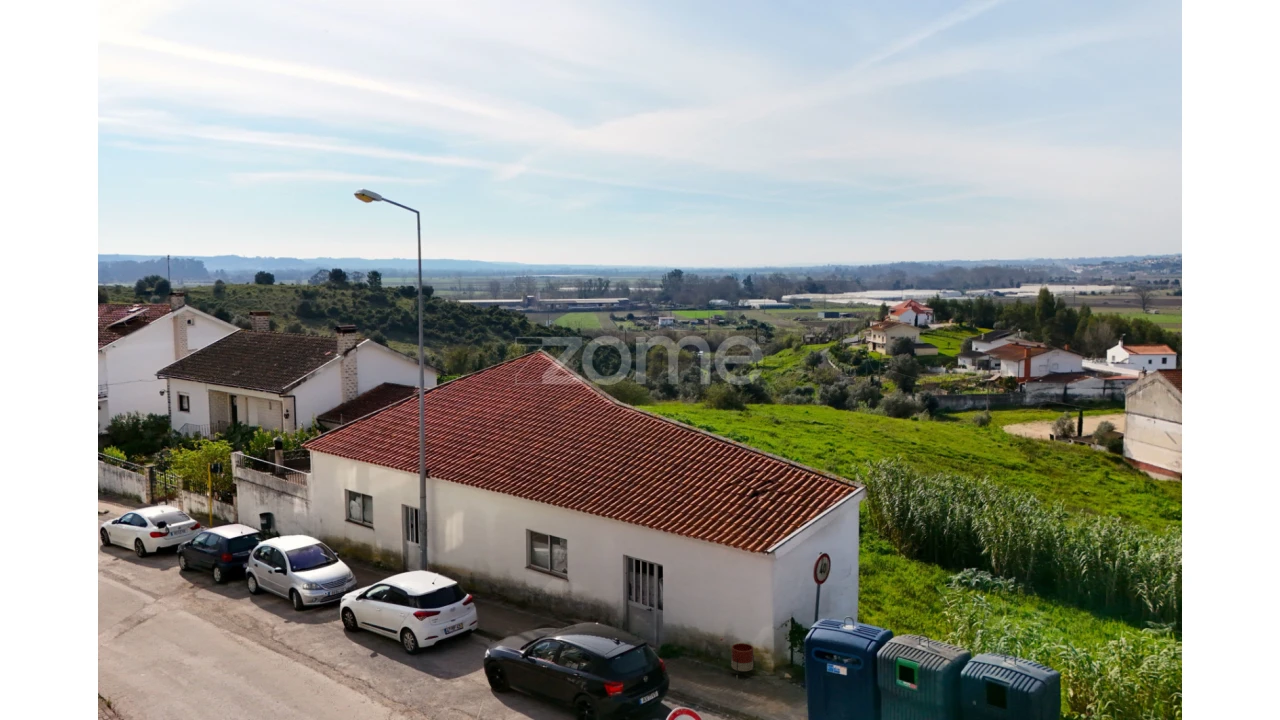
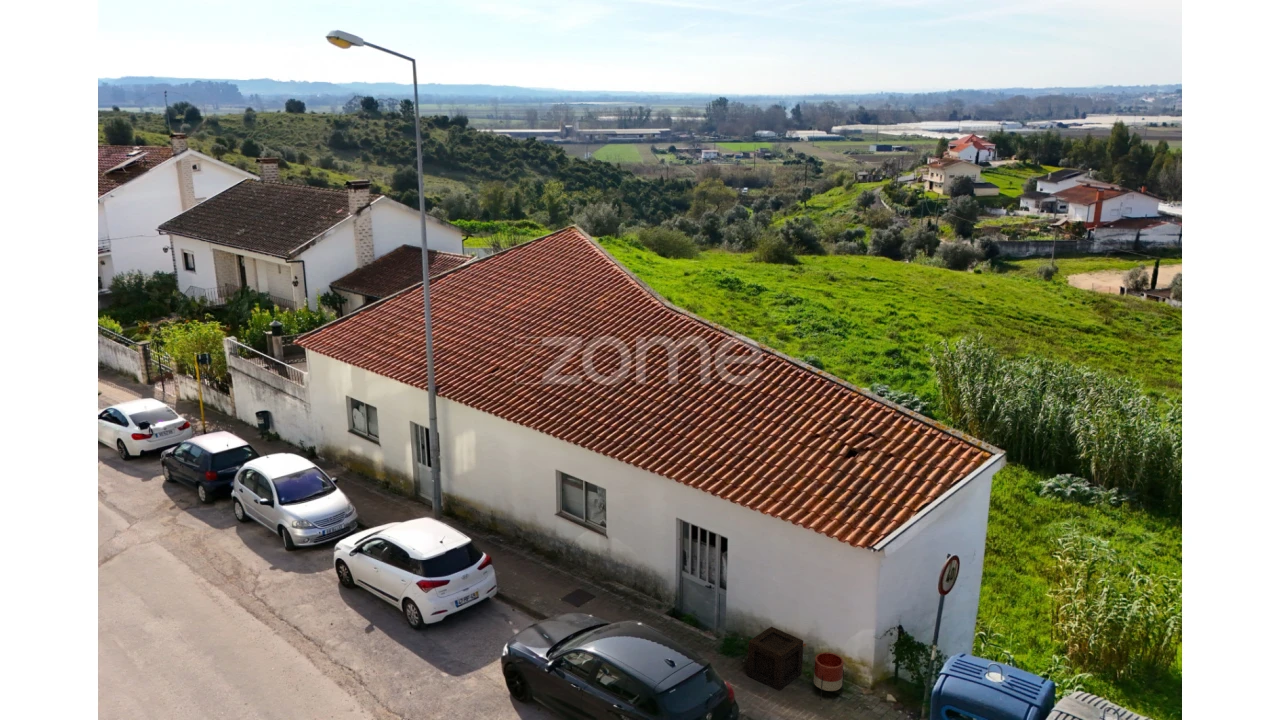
wooden crate: none [681,631,723,676] -> present [747,627,803,691]

